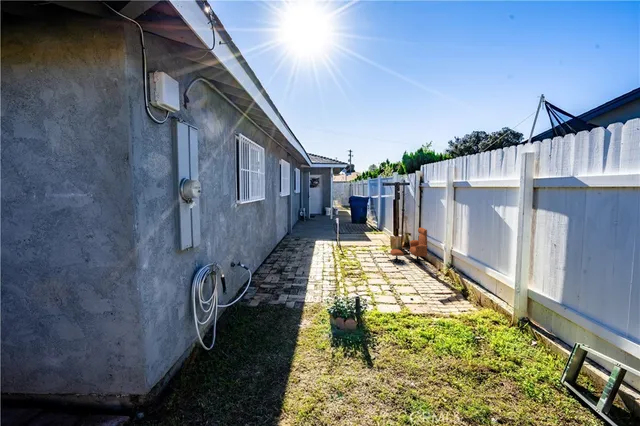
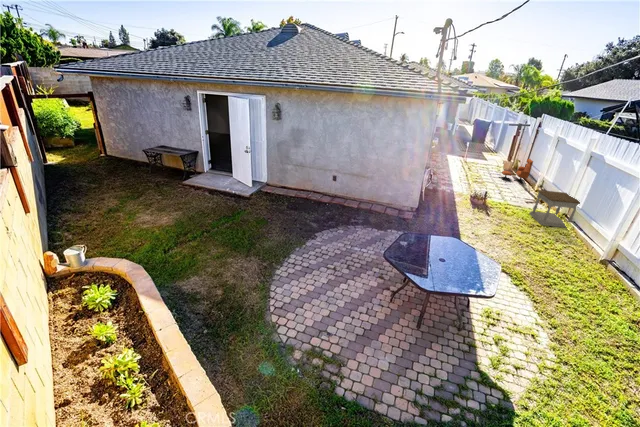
side table: none [456,272,556,359] -> present [530,190,580,228]

